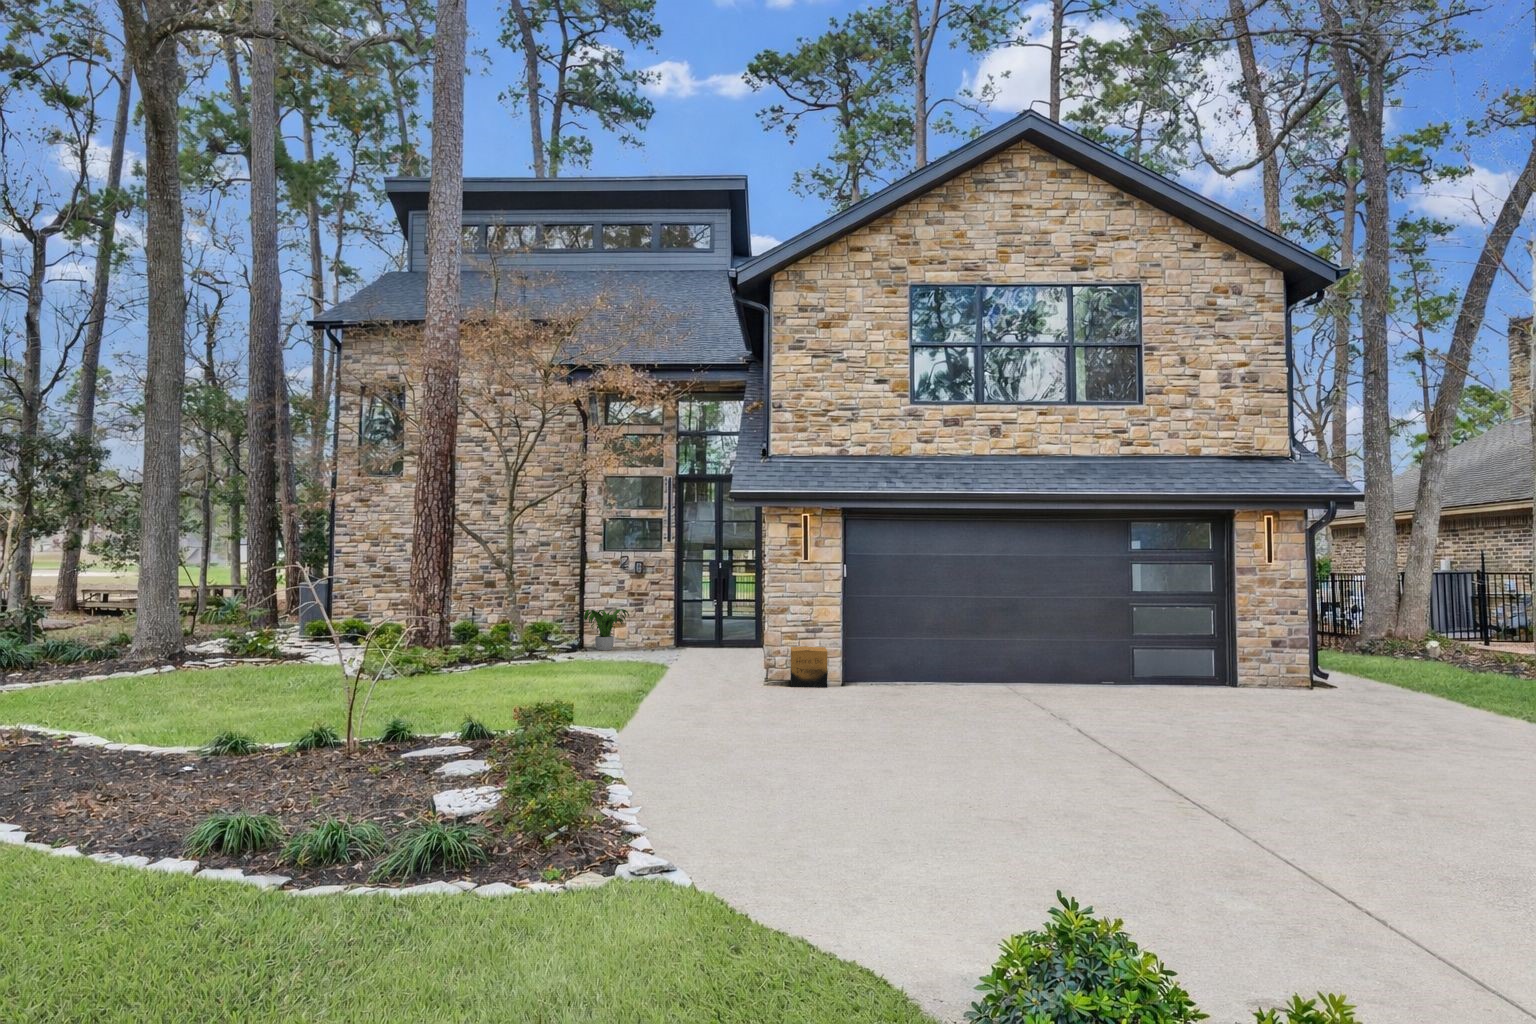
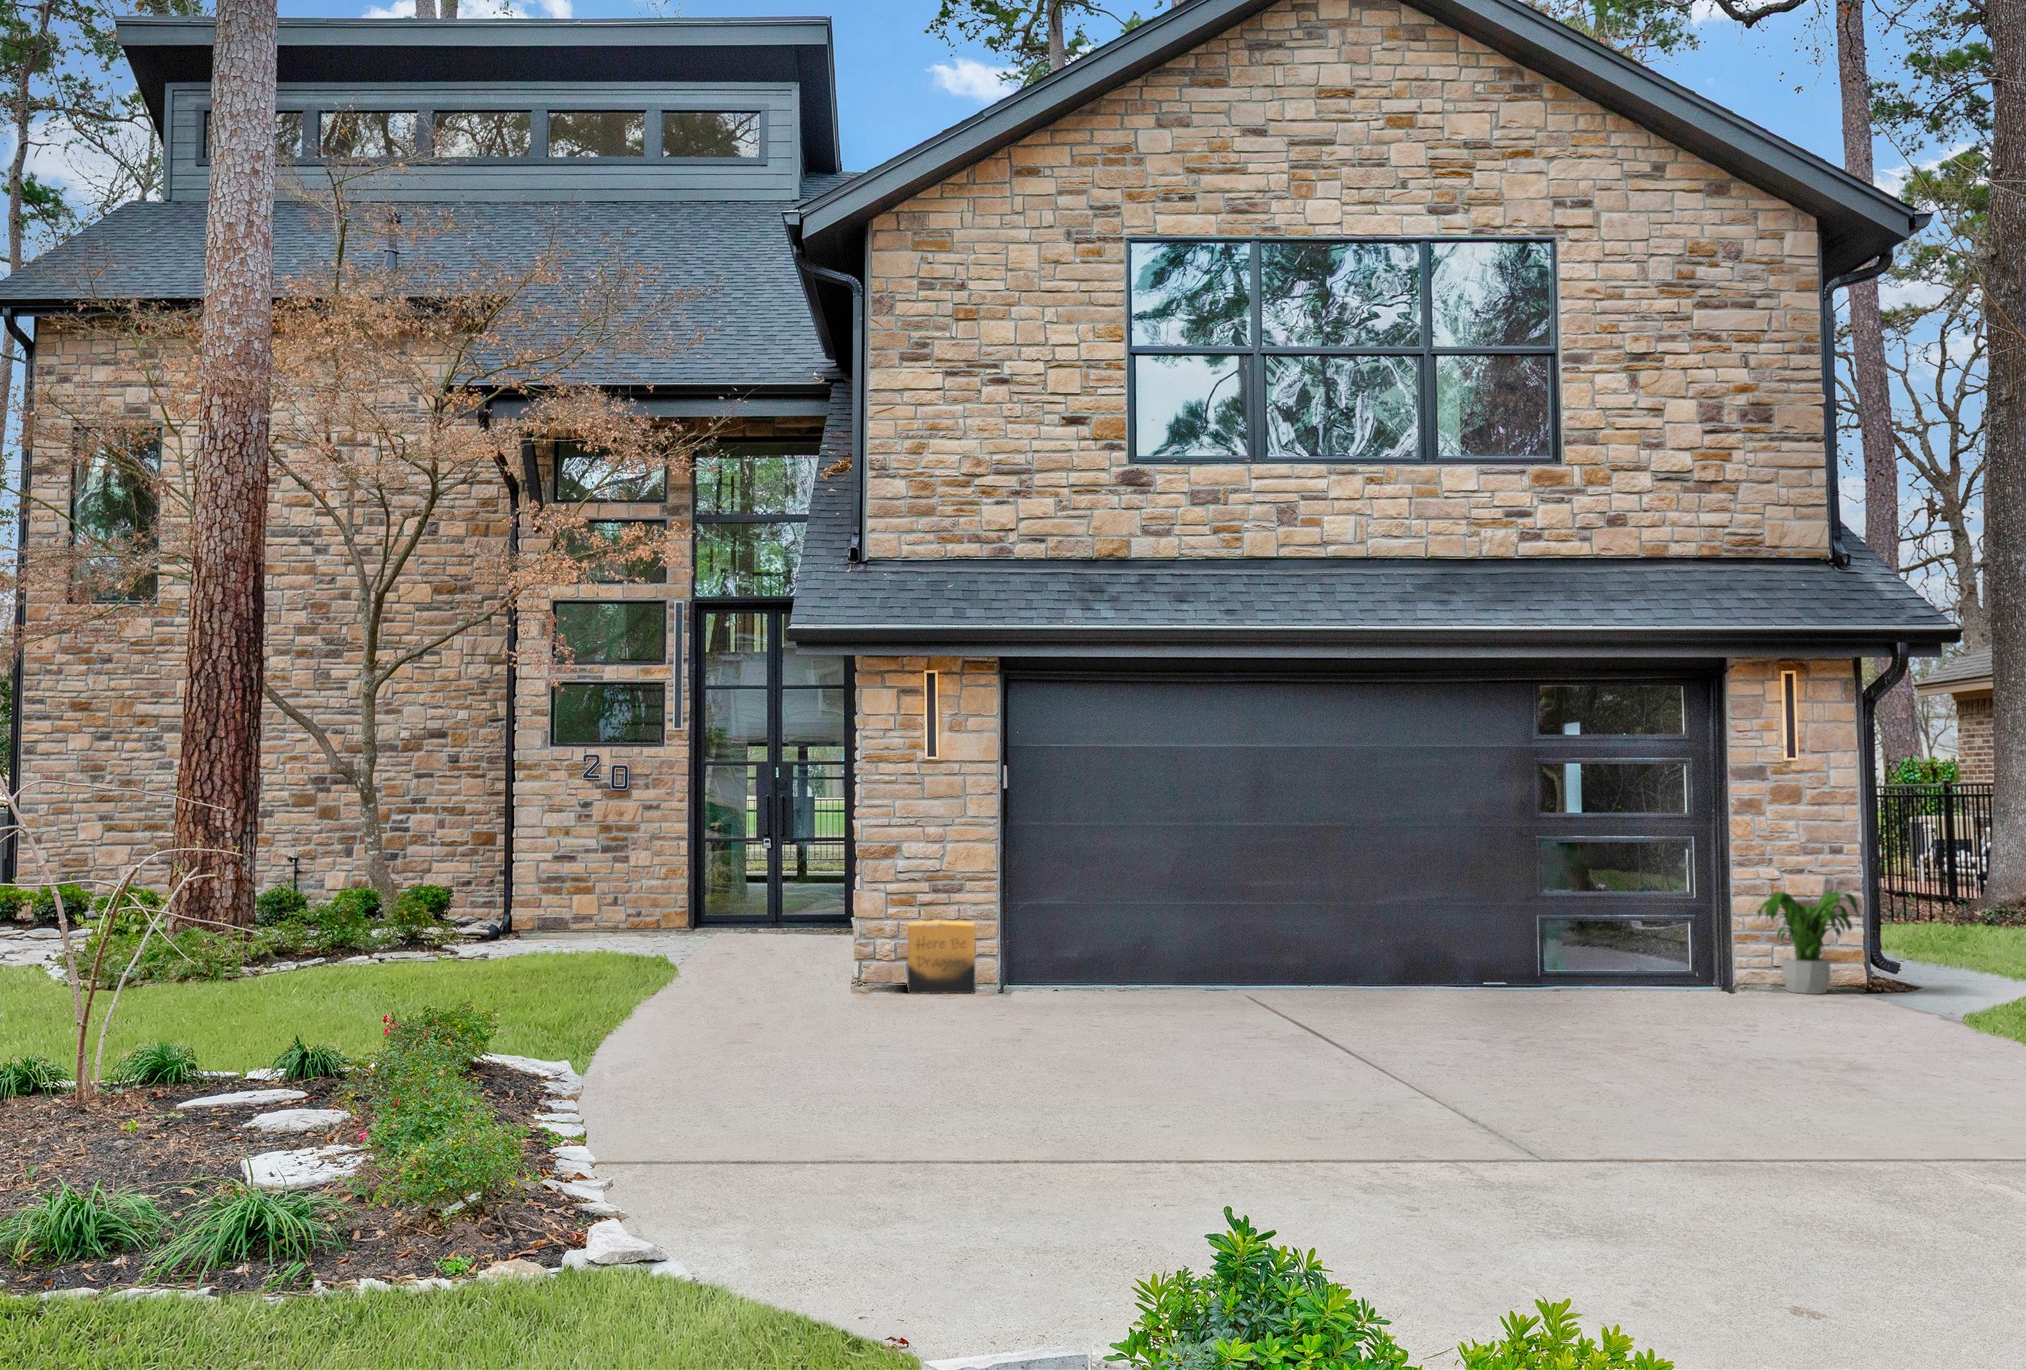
potted plant: present [584,609,629,650] -> present [1757,892,1862,994]

